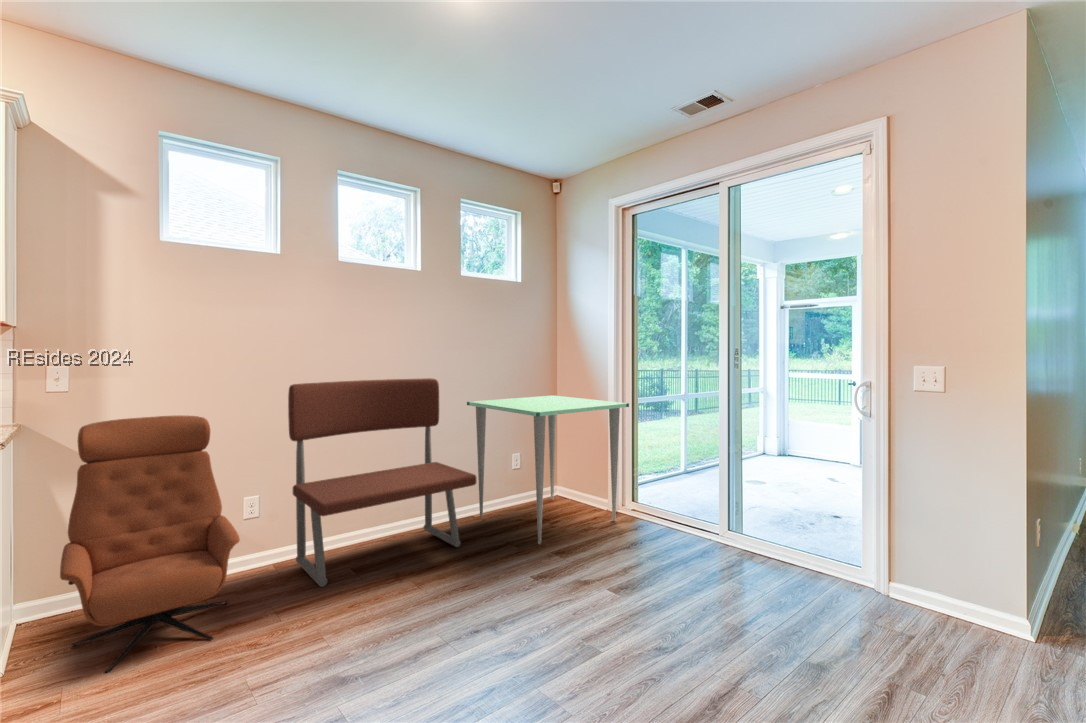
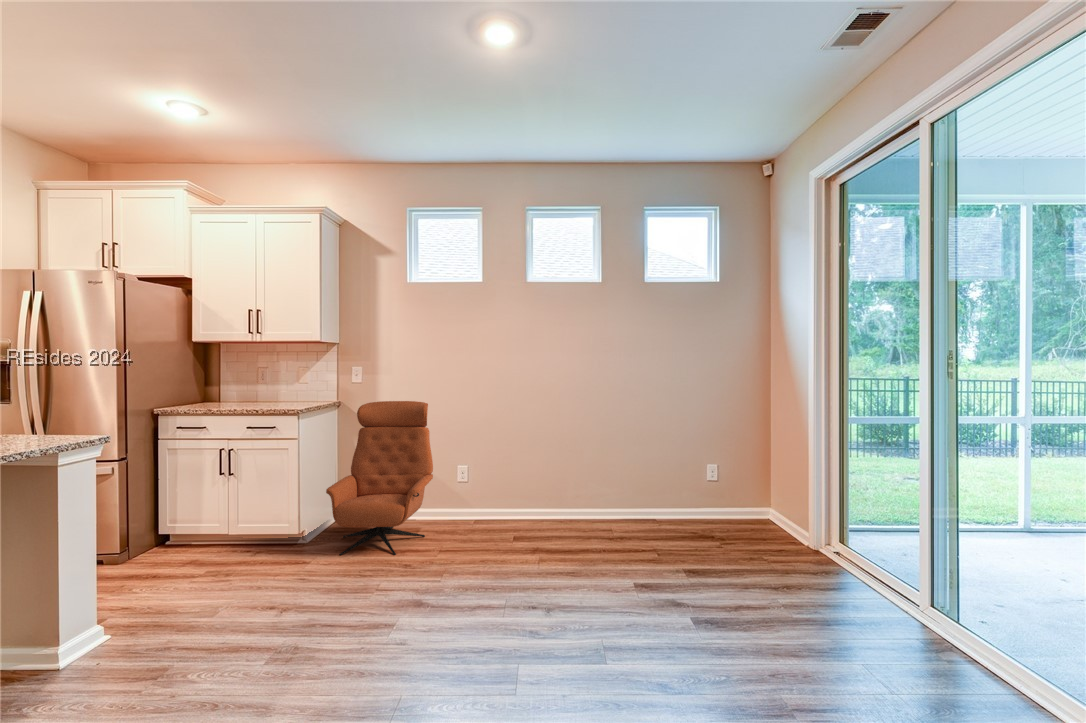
bench: present [288,378,477,587] -> none [472,381,617,543]
dining table: present [467,395,629,544] -> none [648,405,818,560]

